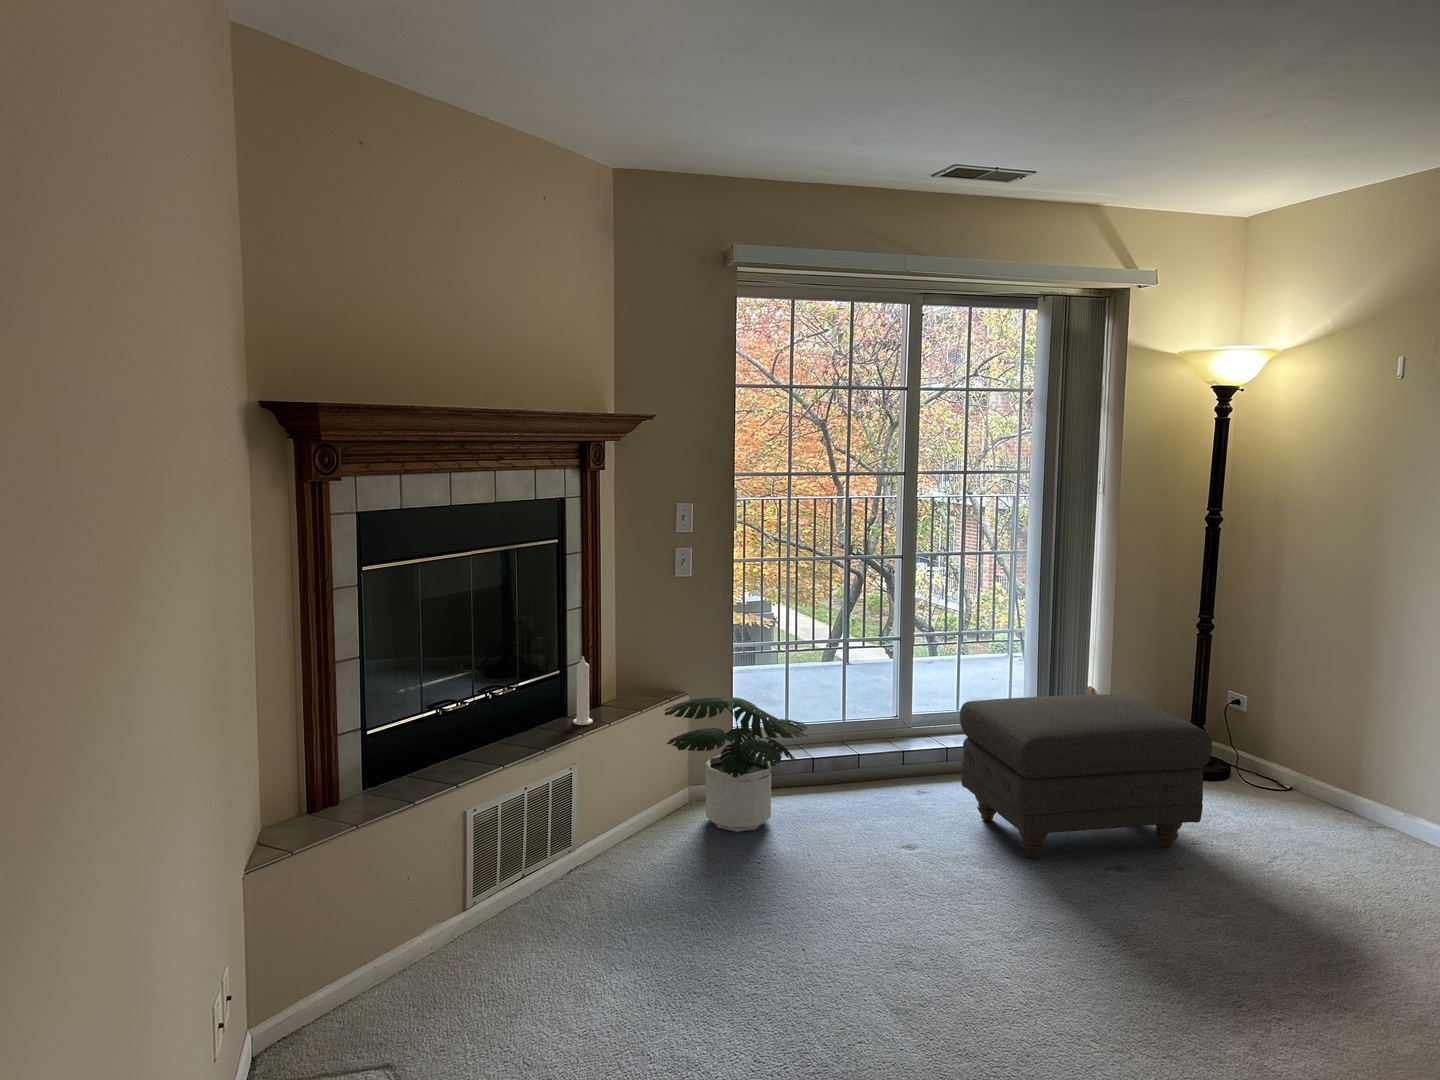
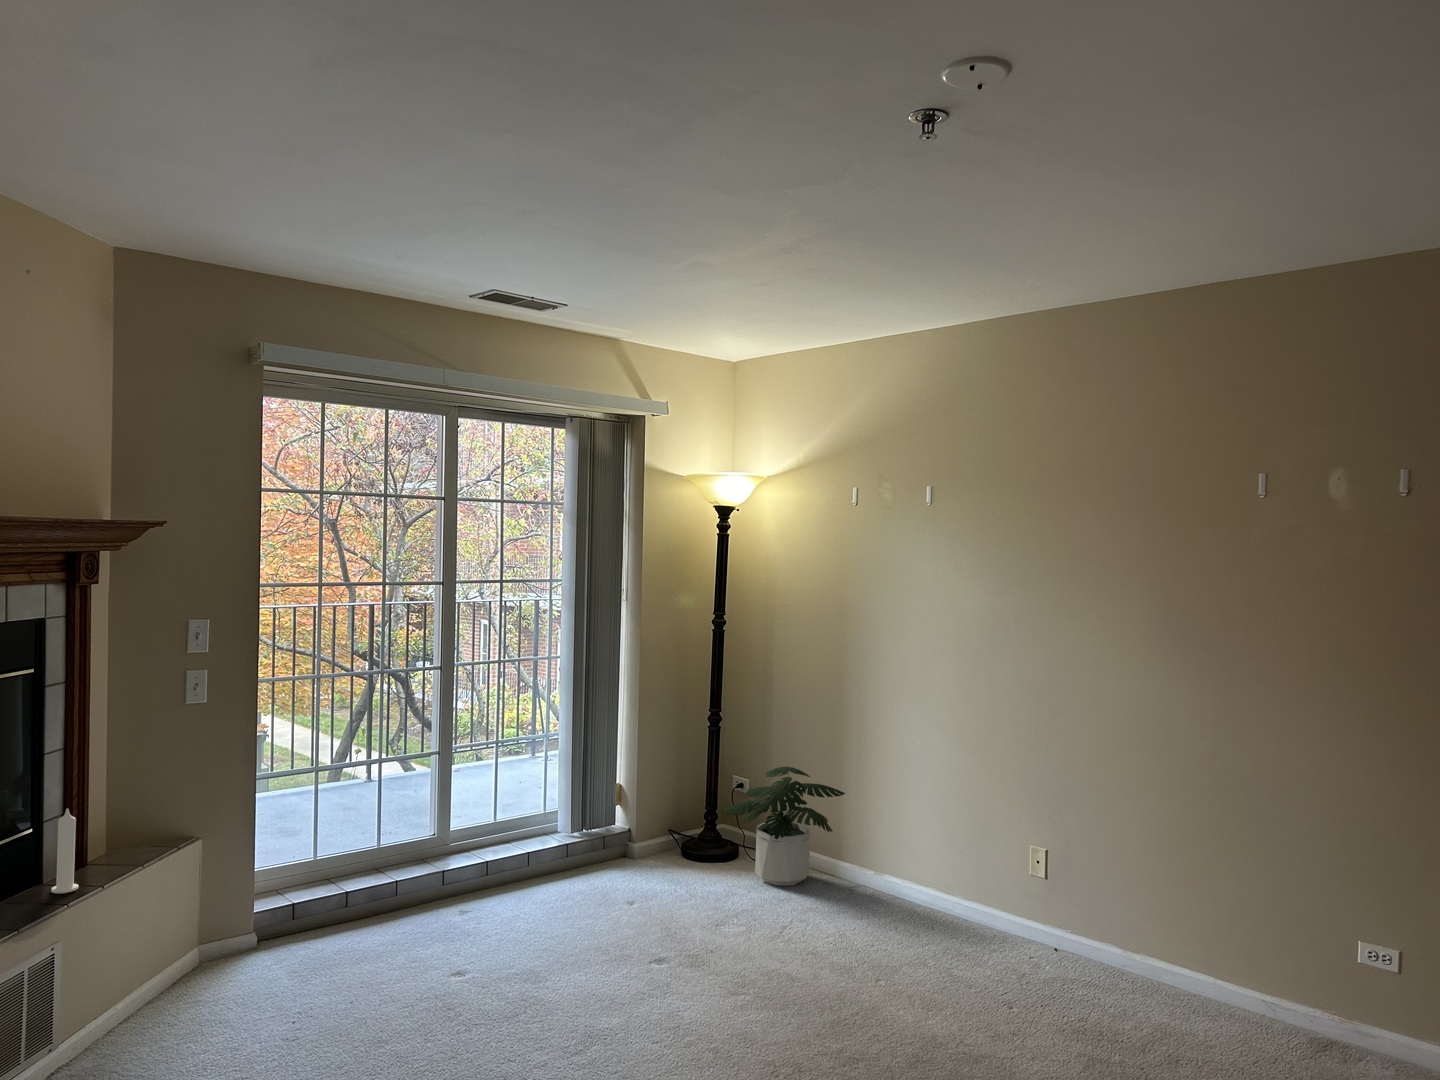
ottoman: present [960,694,1212,858] -> none [504,789,730,961]
potted plant: present [665,697,807,832] -> present [723,767,845,885]

